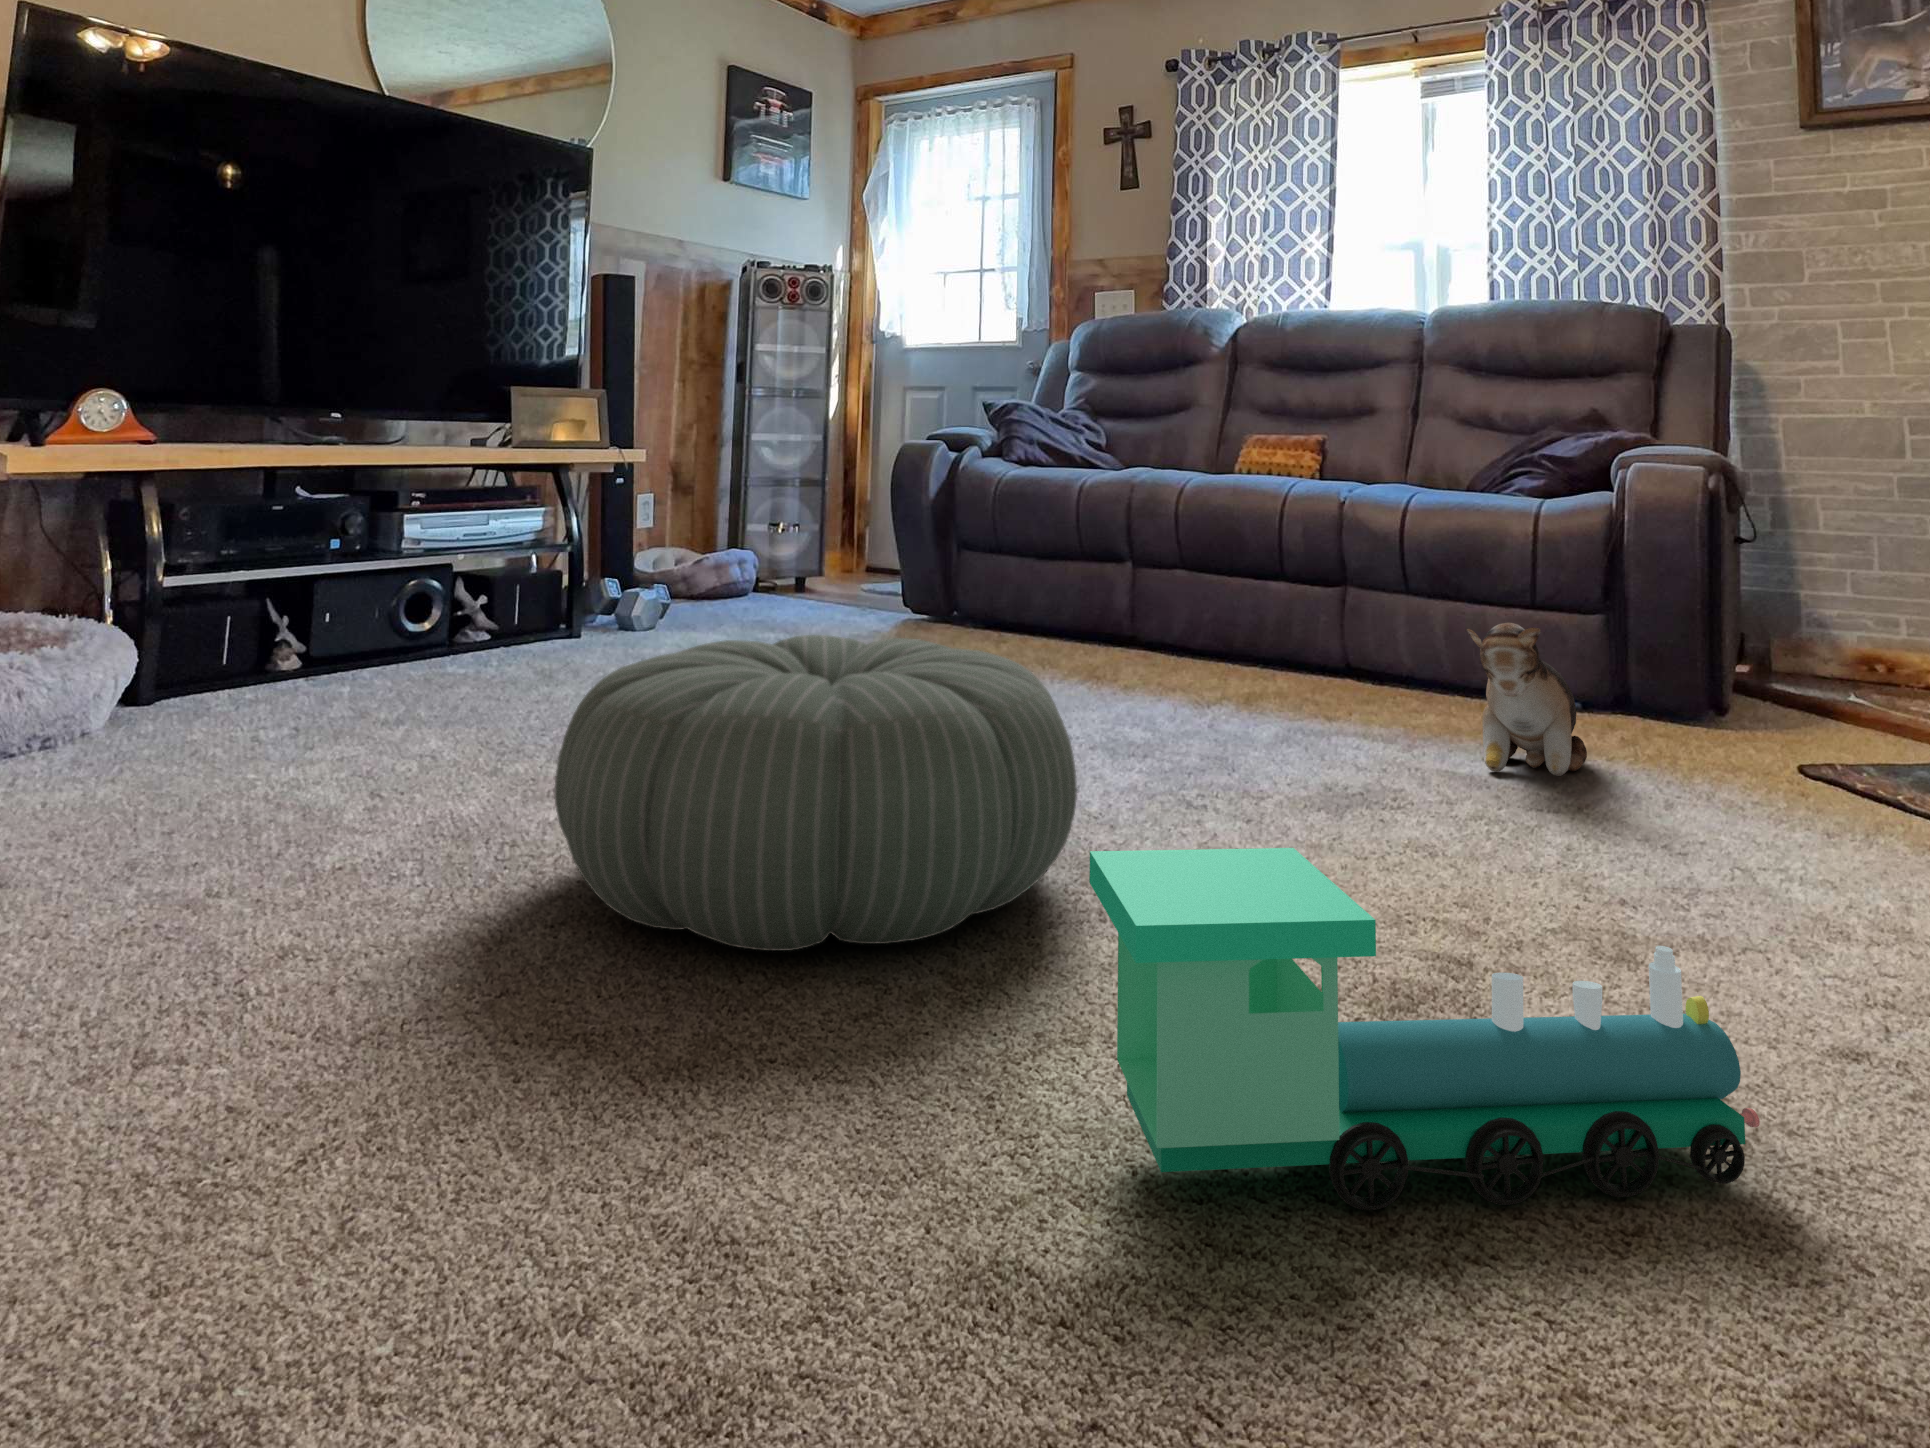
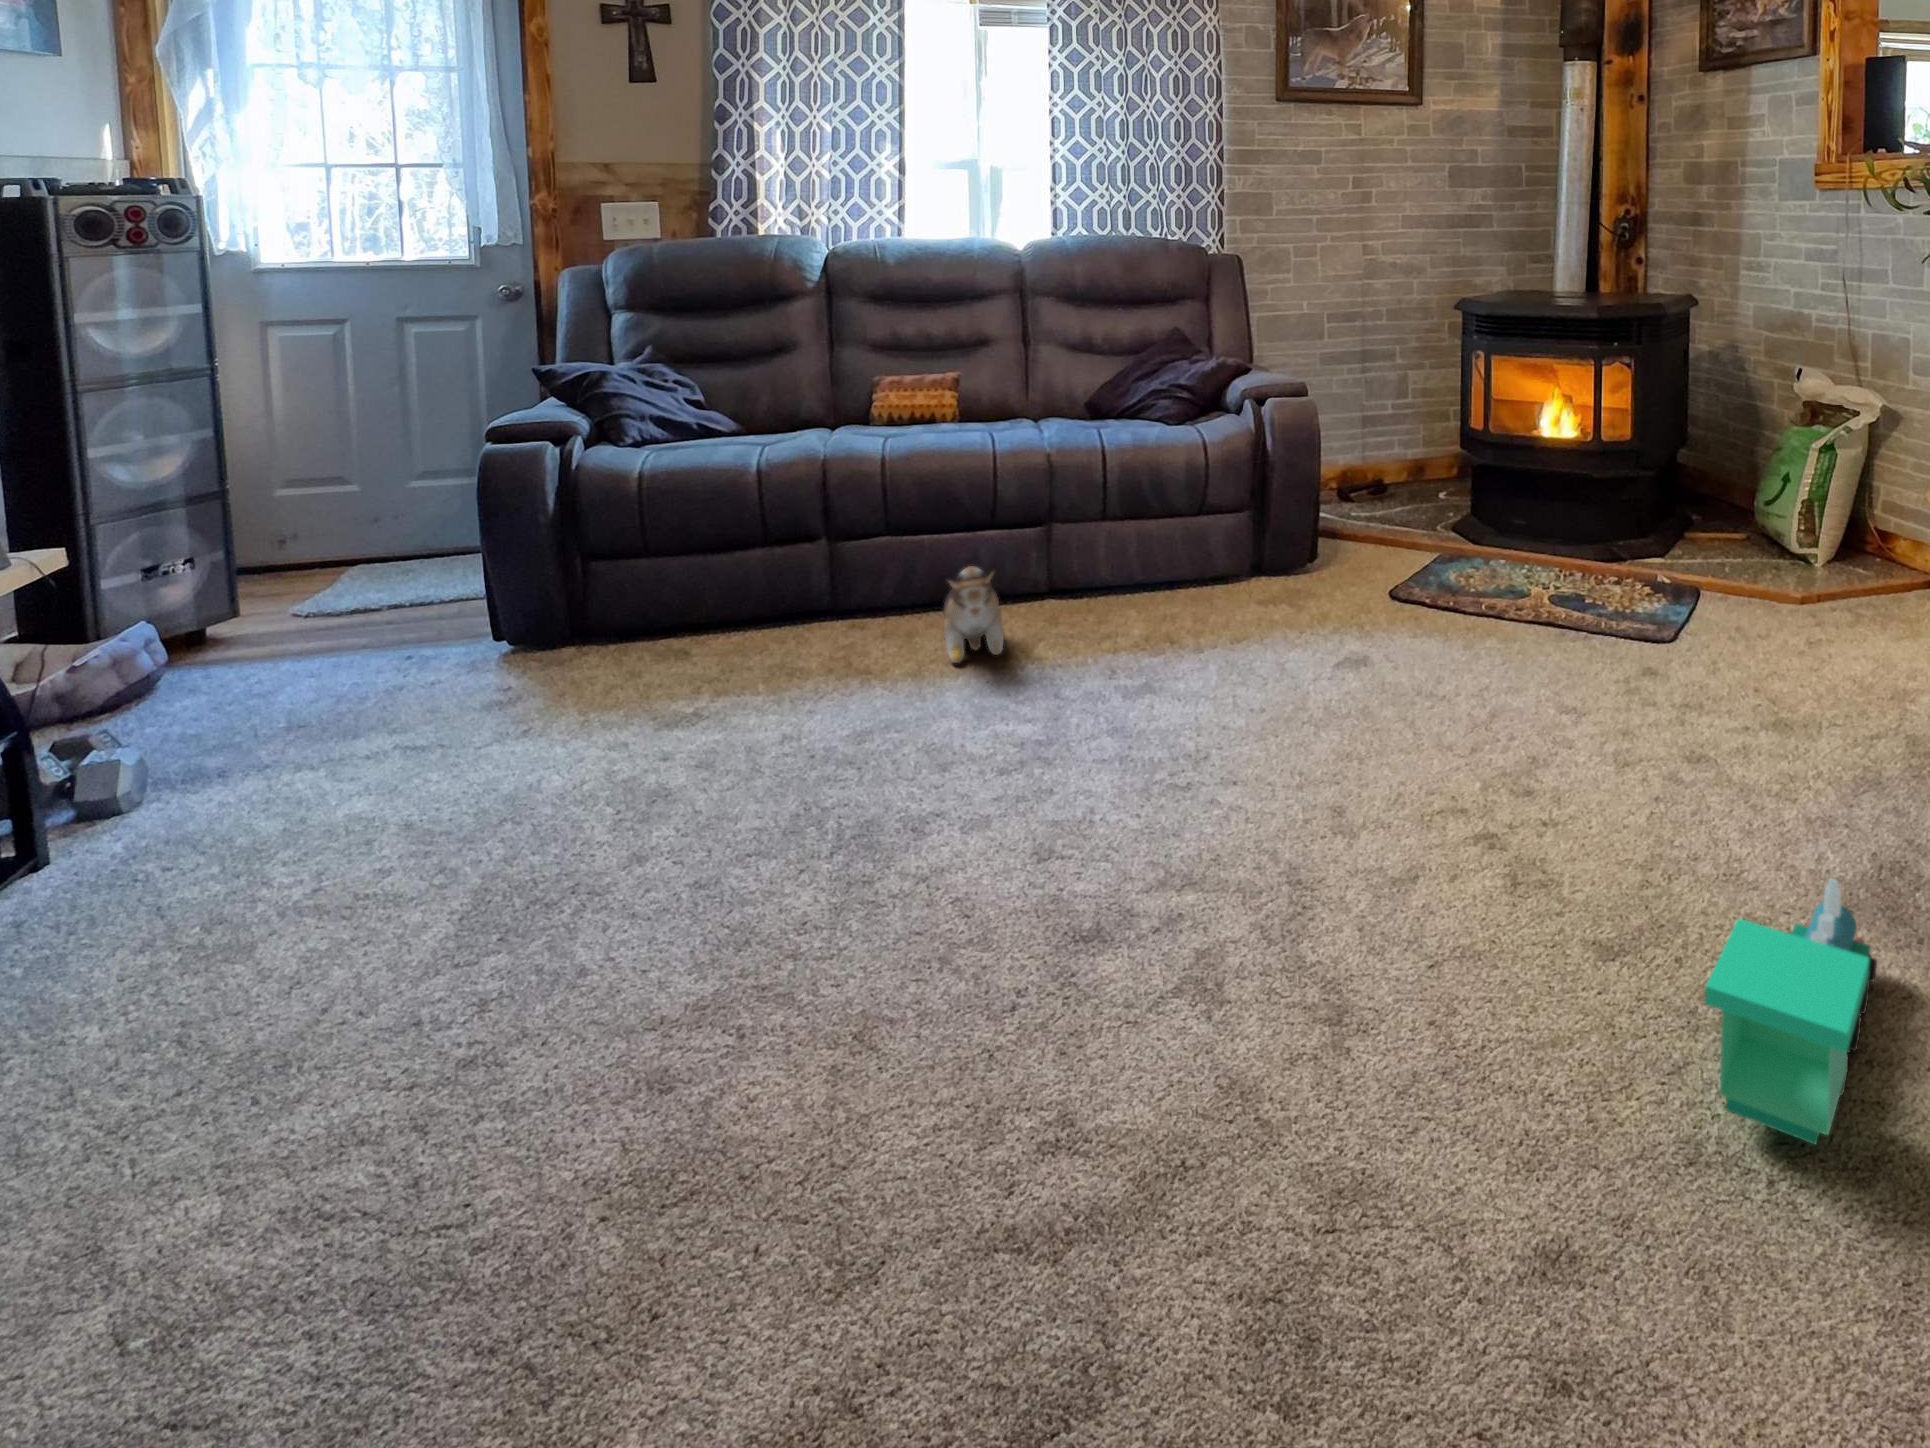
plush toy: present [1467,623,1587,776] -> present [943,566,1004,663]
pouf: present [554,635,1077,951] -> none [986,804,1458,1213]

